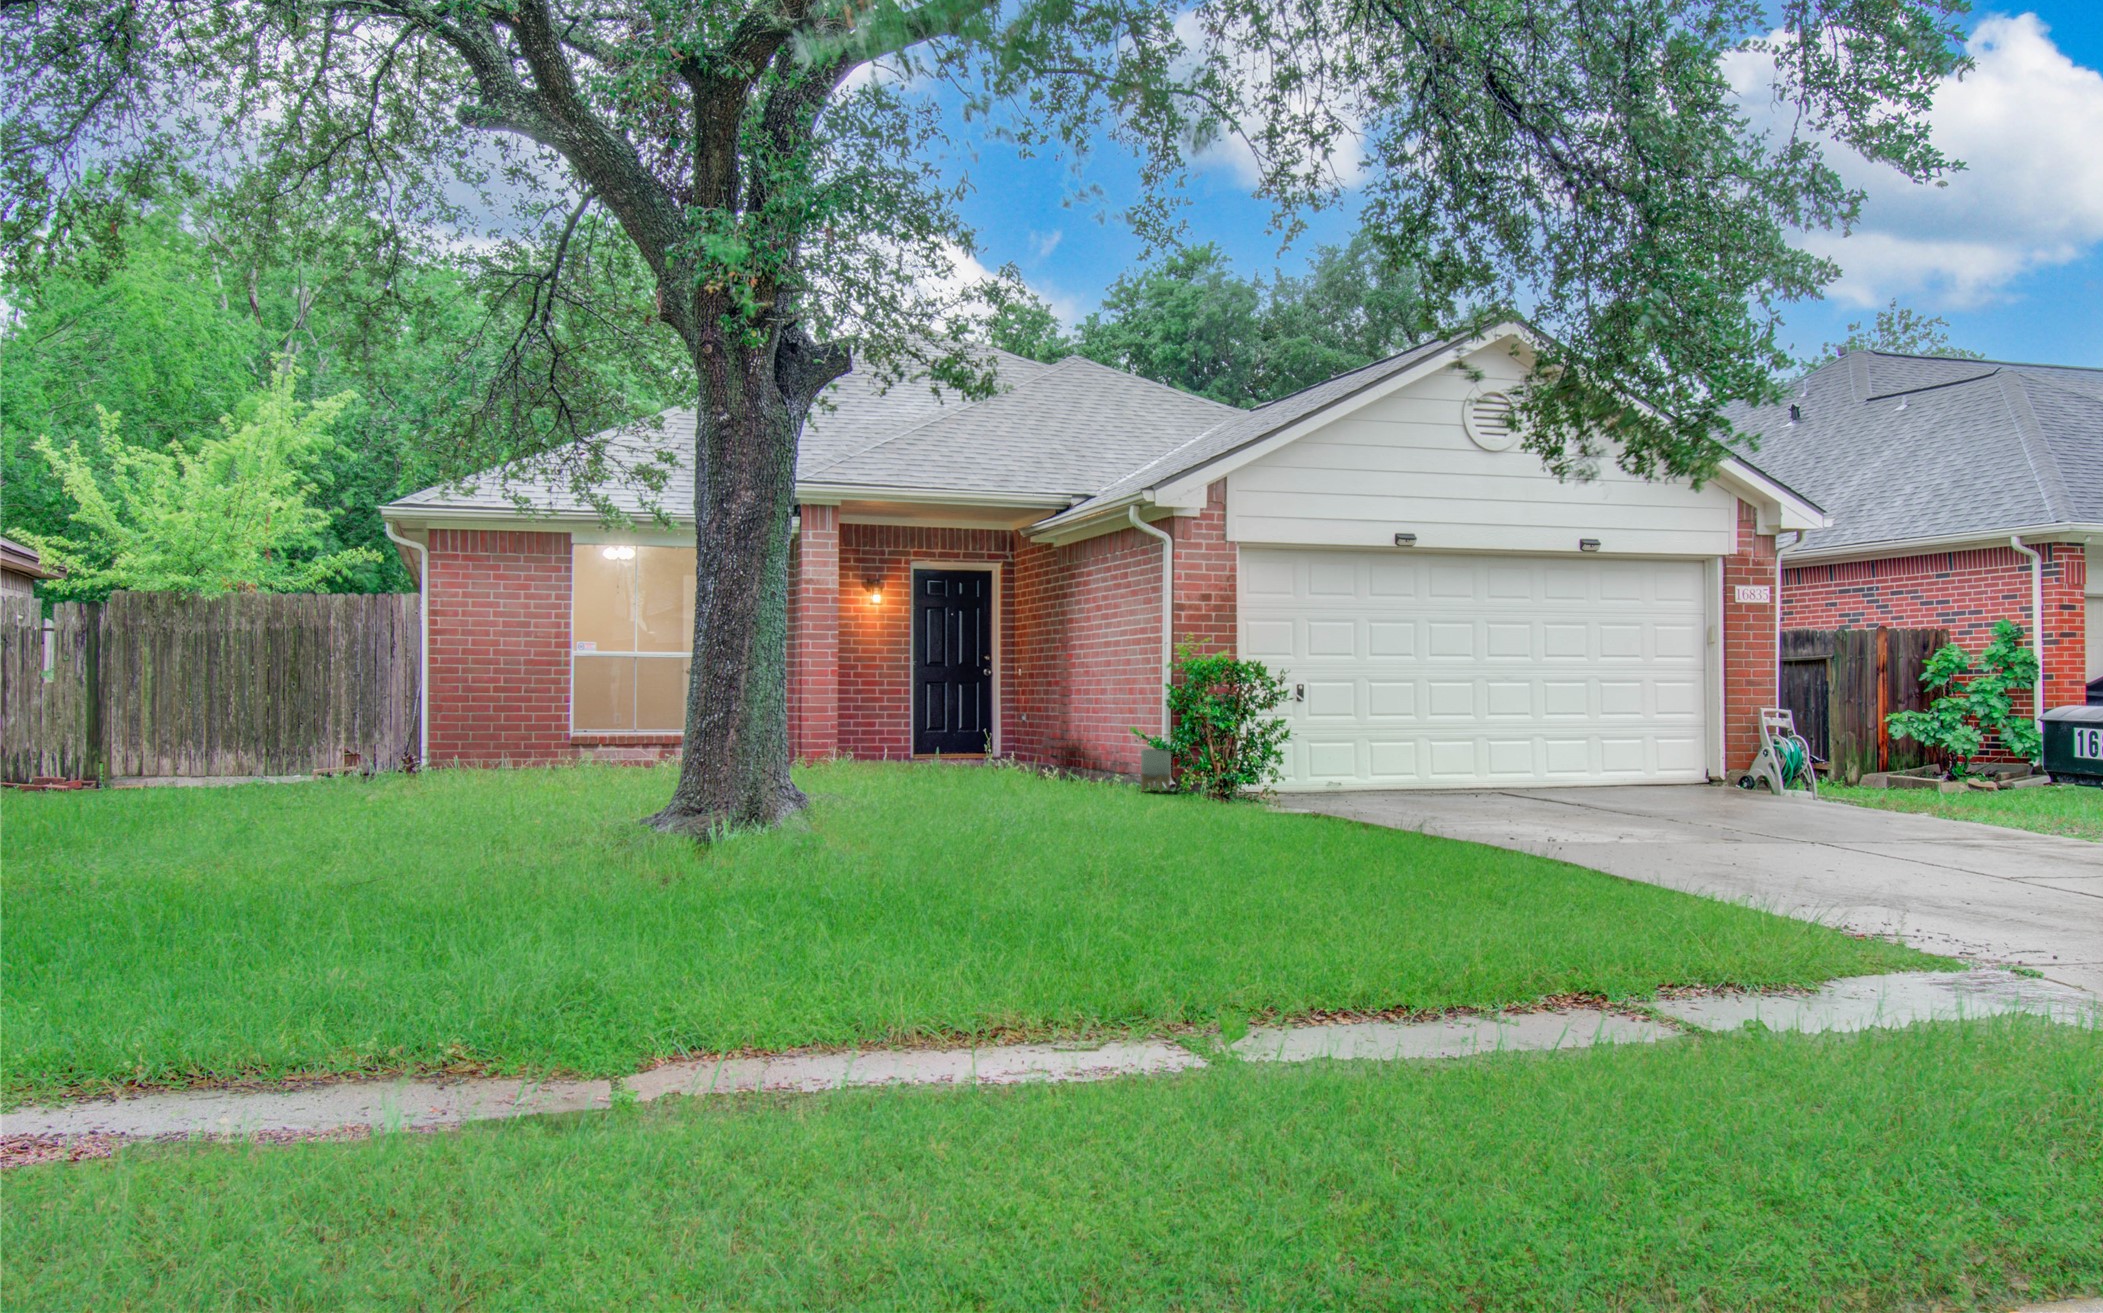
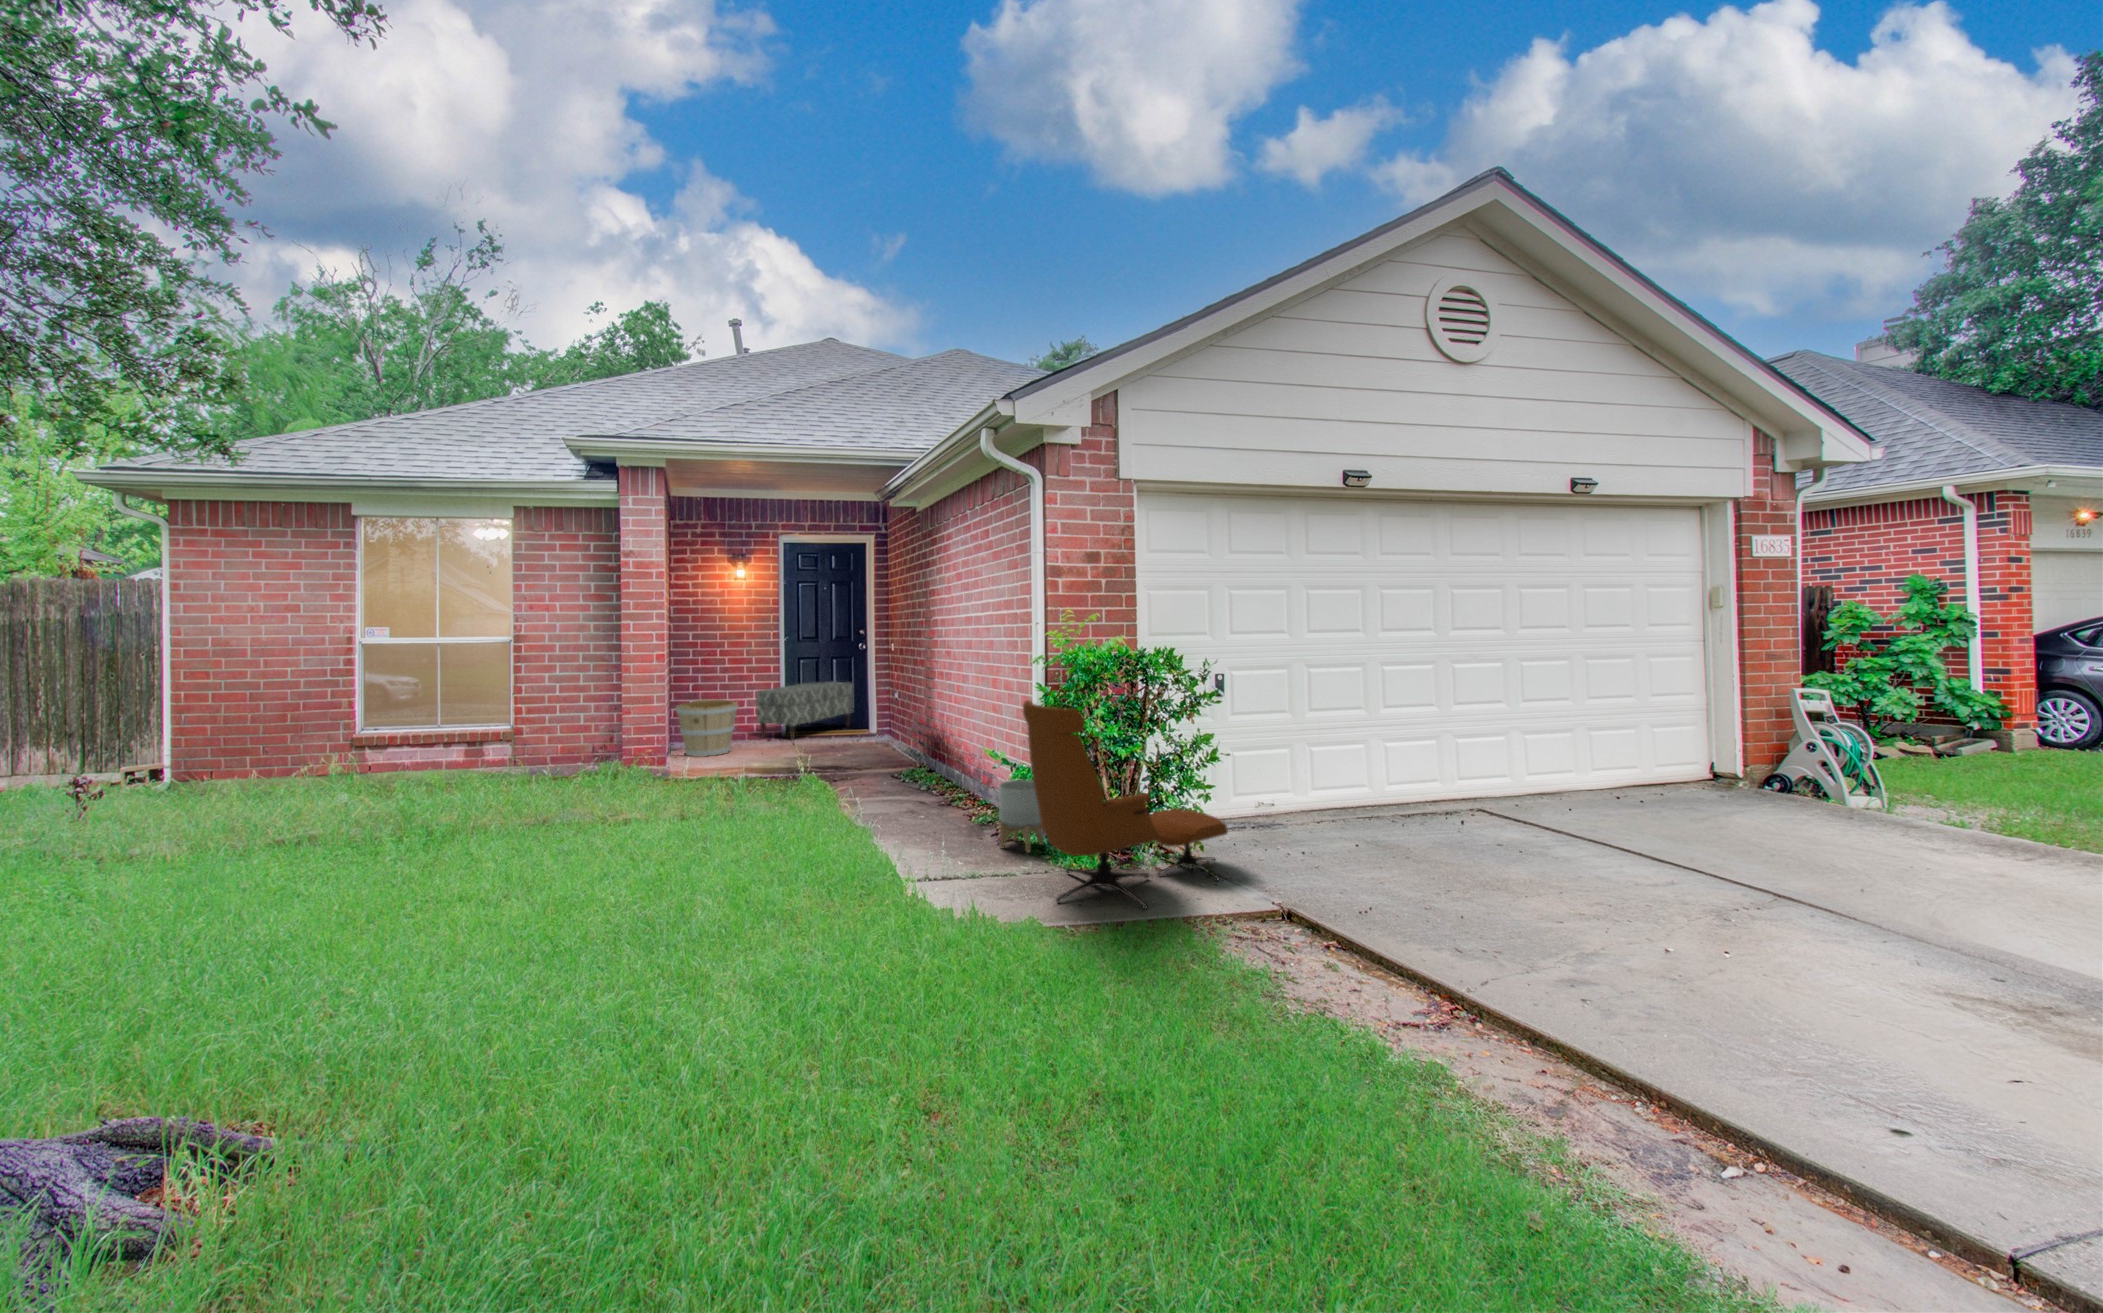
lounge chair: none [1161,686,1286,804] -> present [1023,701,1228,909]
bench: none [893,705,977,756] -> present [756,682,853,740]
wooden bucket: none [836,714,891,762] -> present [676,699,738,757]

